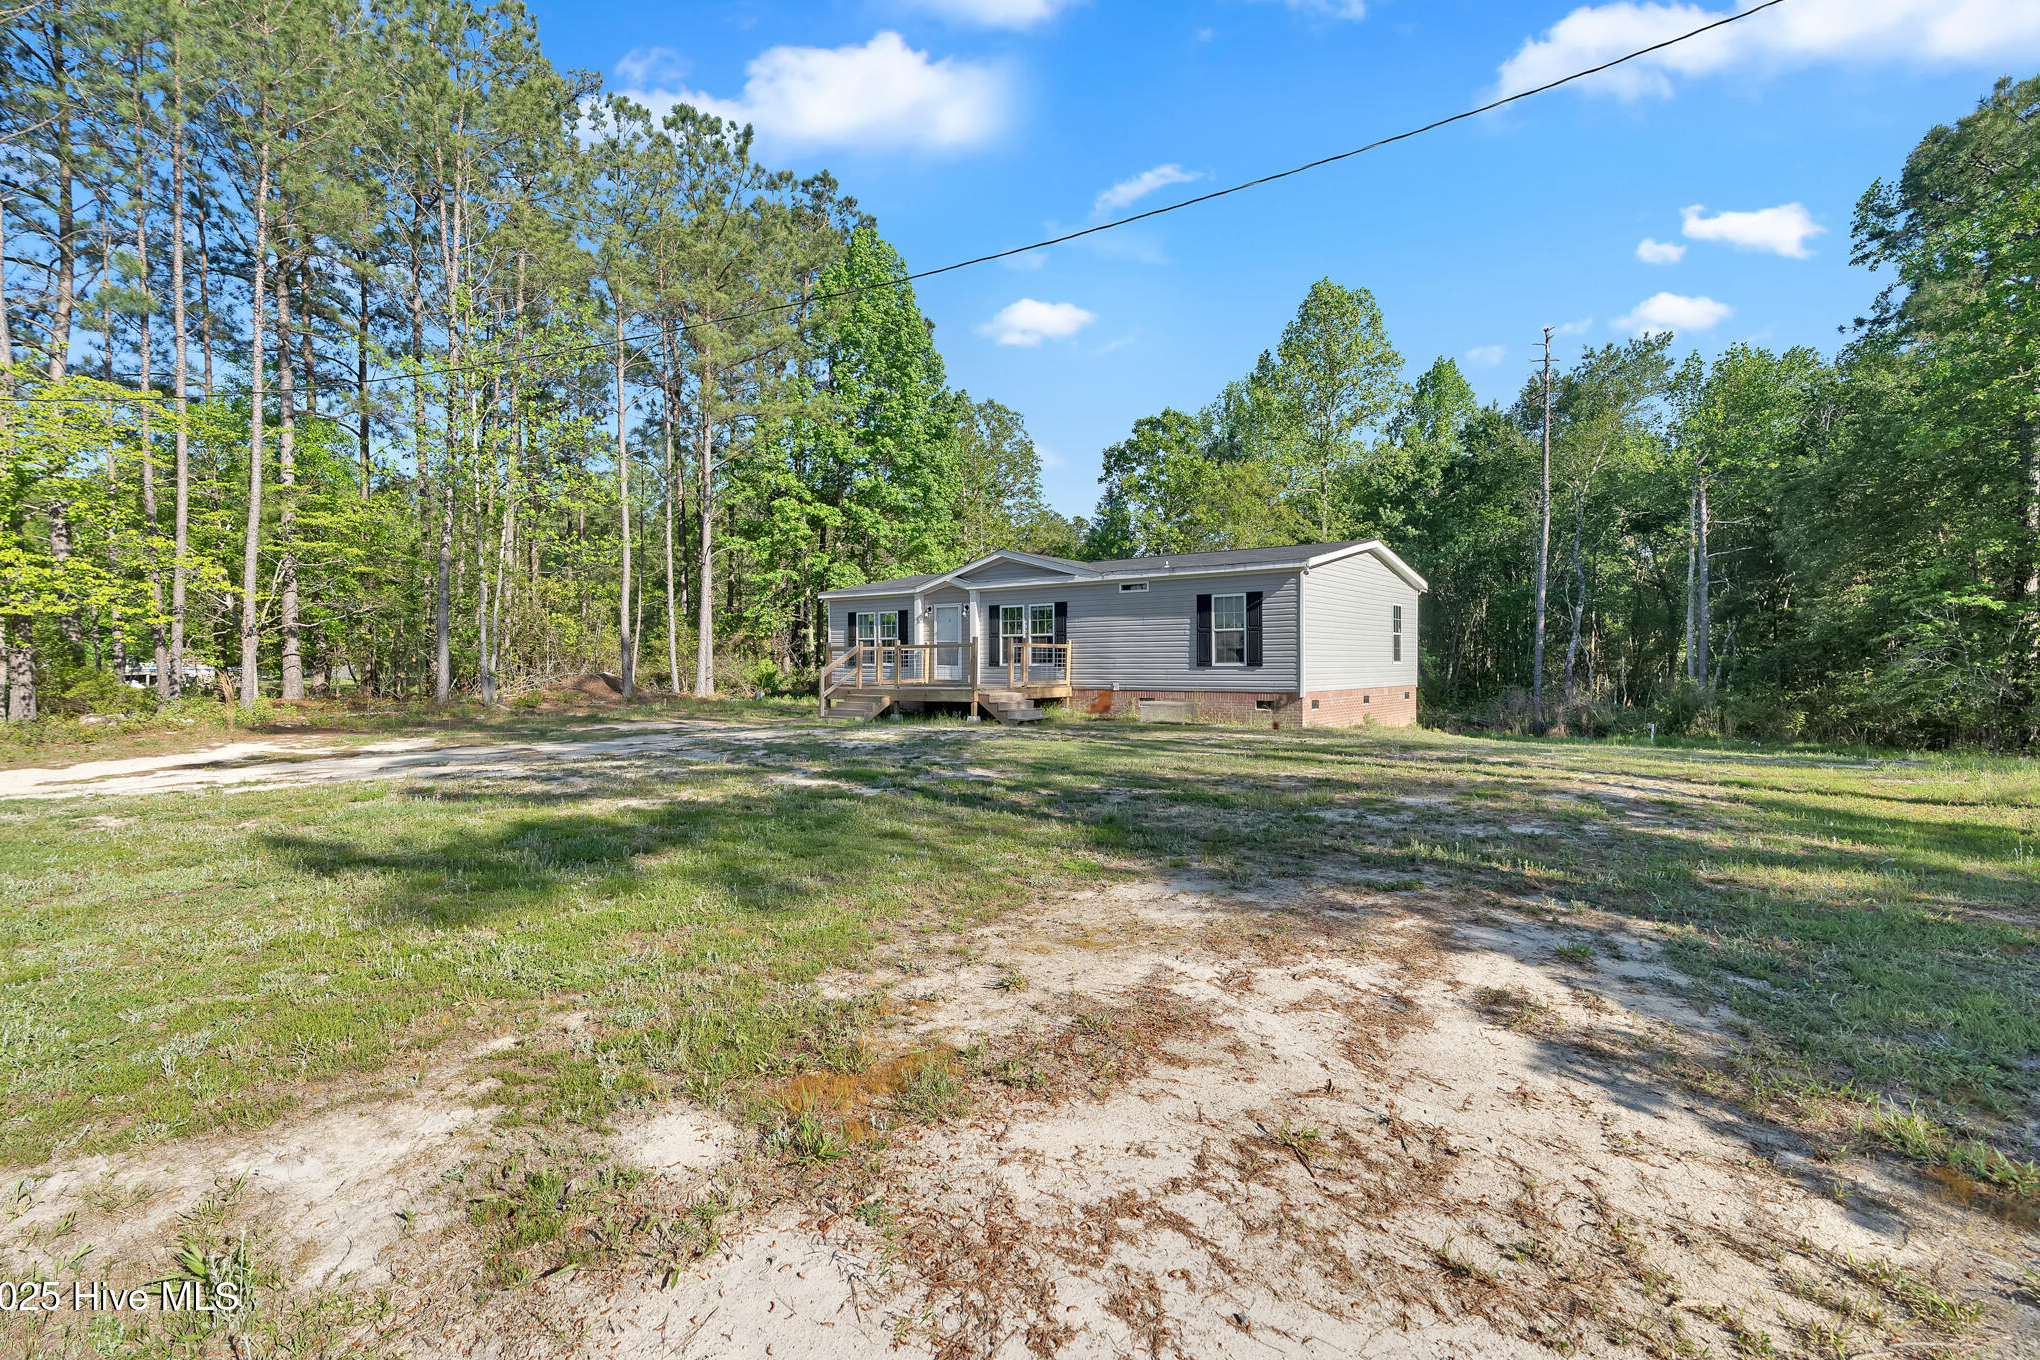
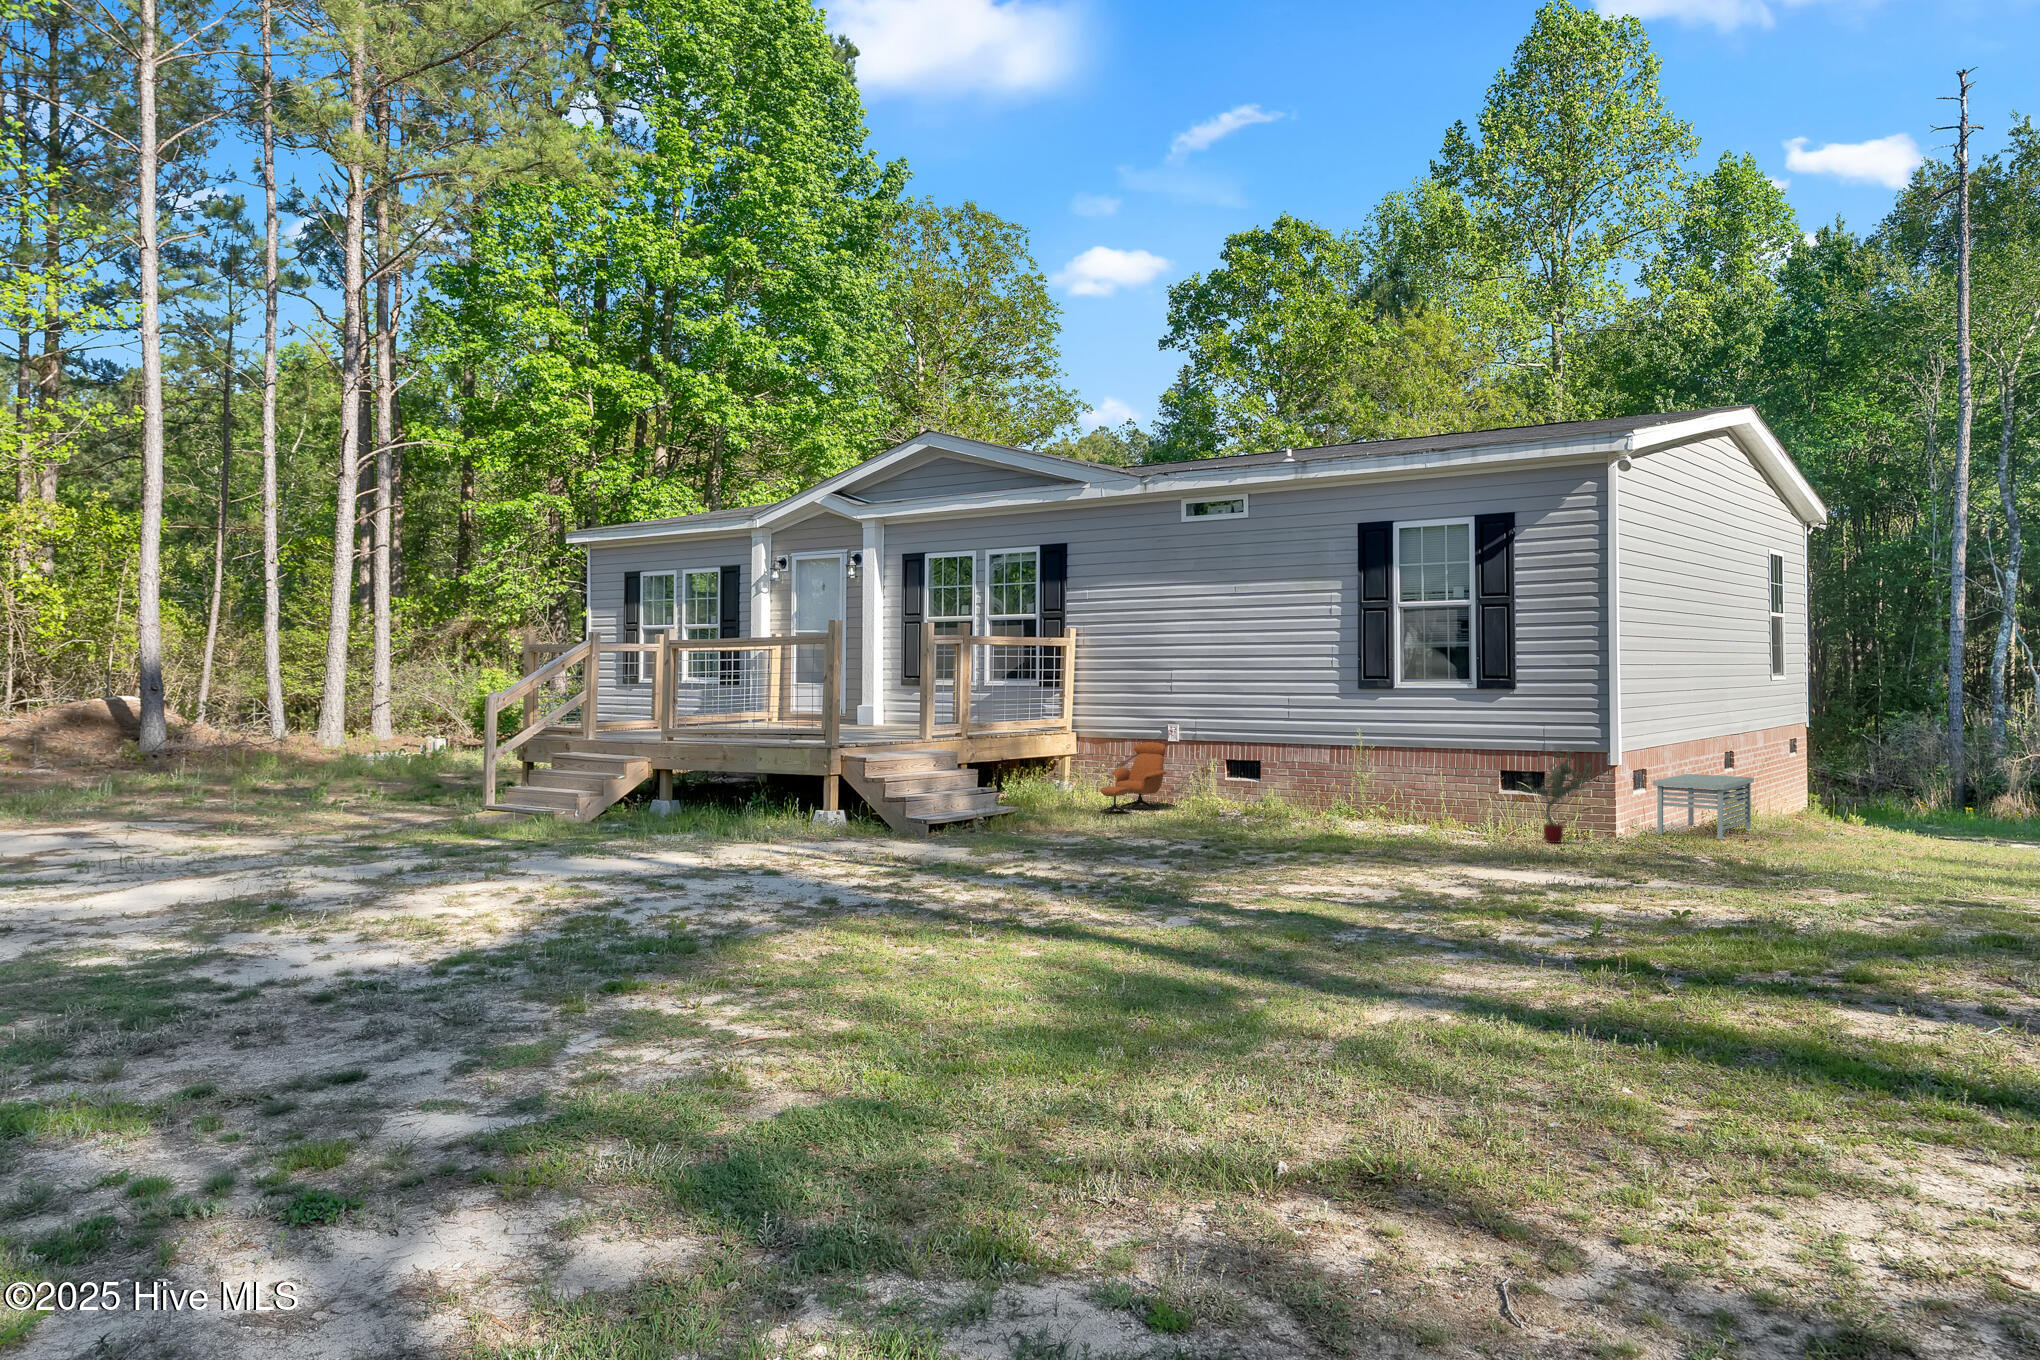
storage bench: present [1140,701,1195,724] -> present [1652,774,1754,840]

